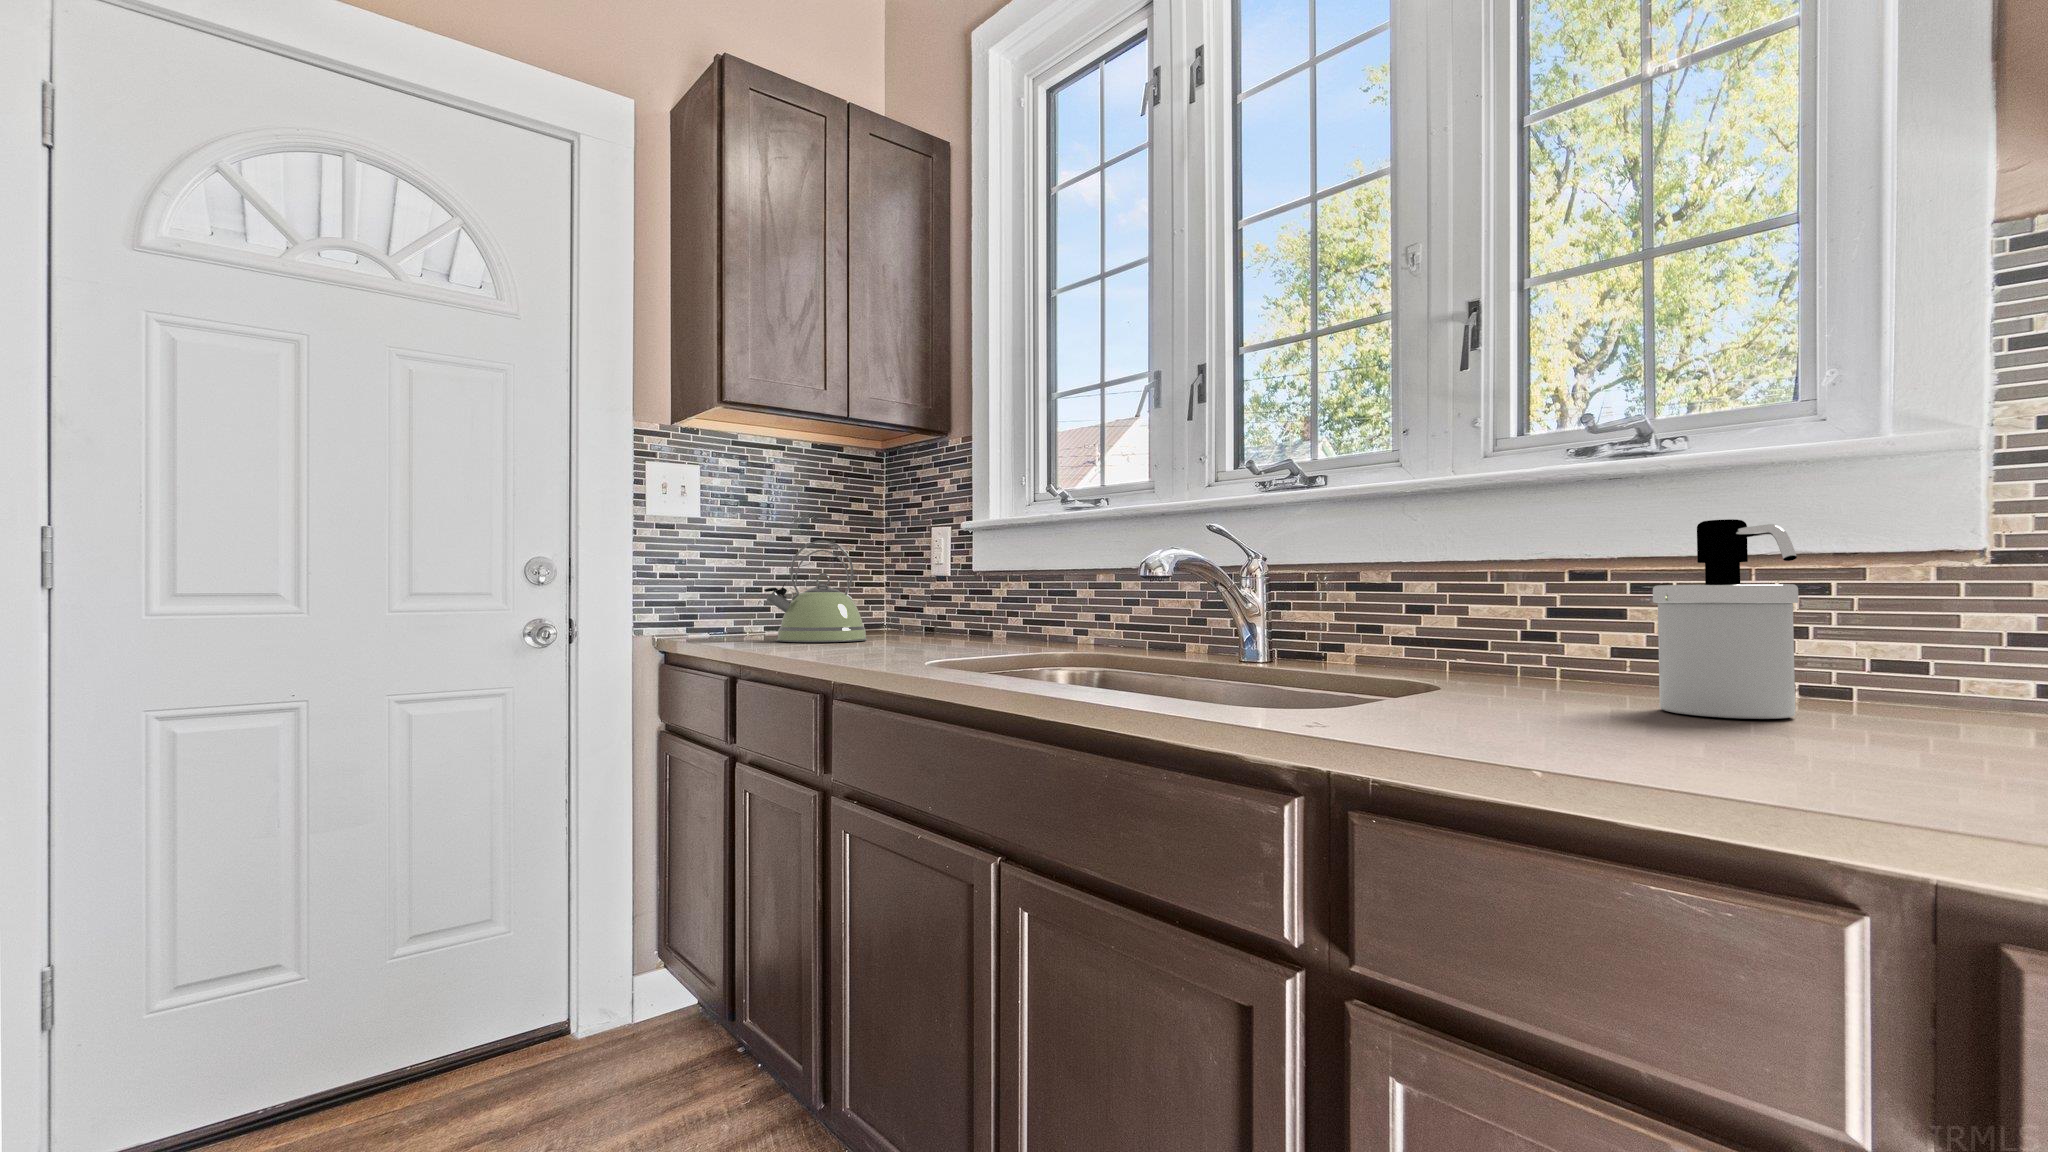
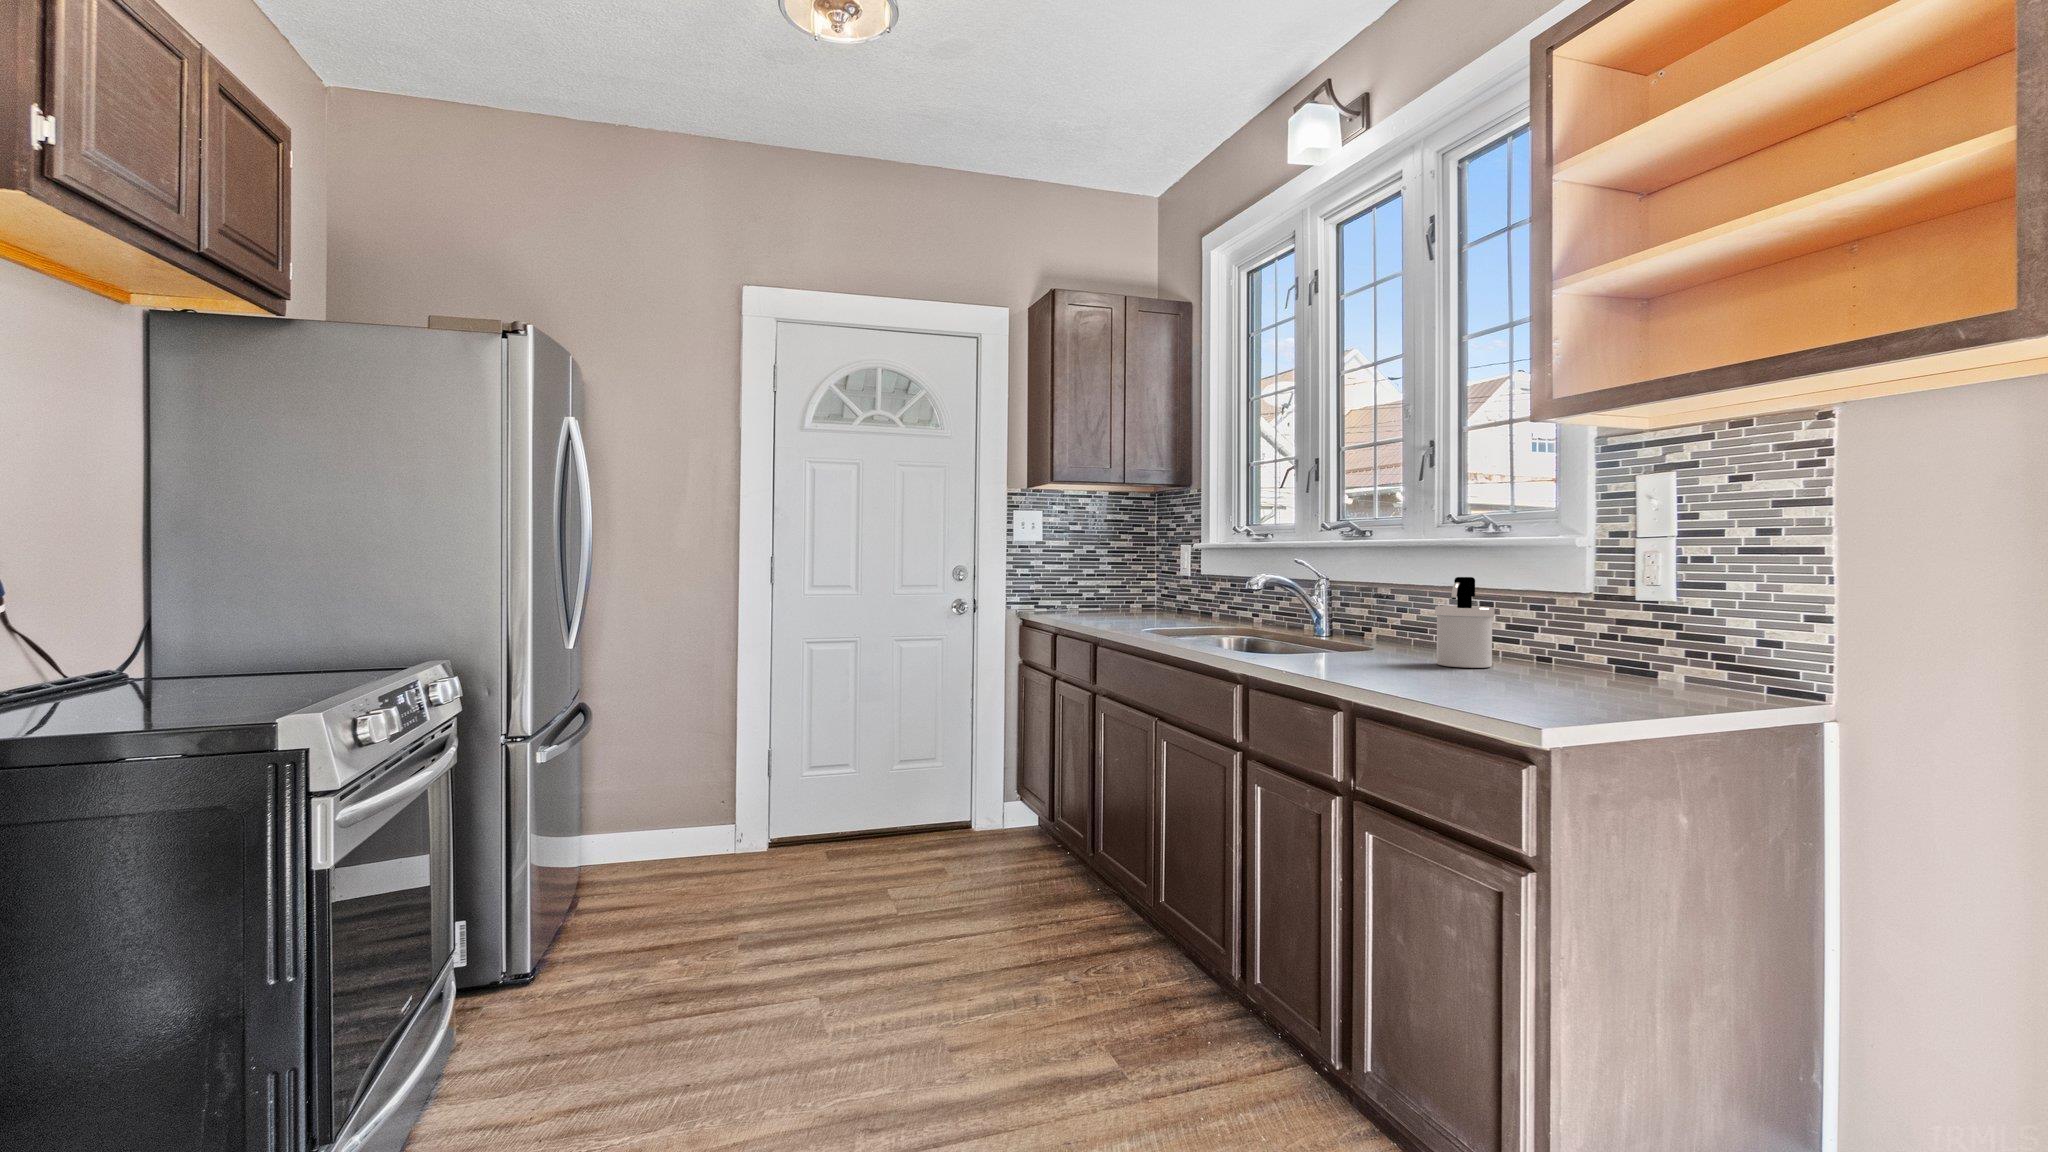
kettle: present [764,540,867,642] -> none [1079,554,1140,616]

